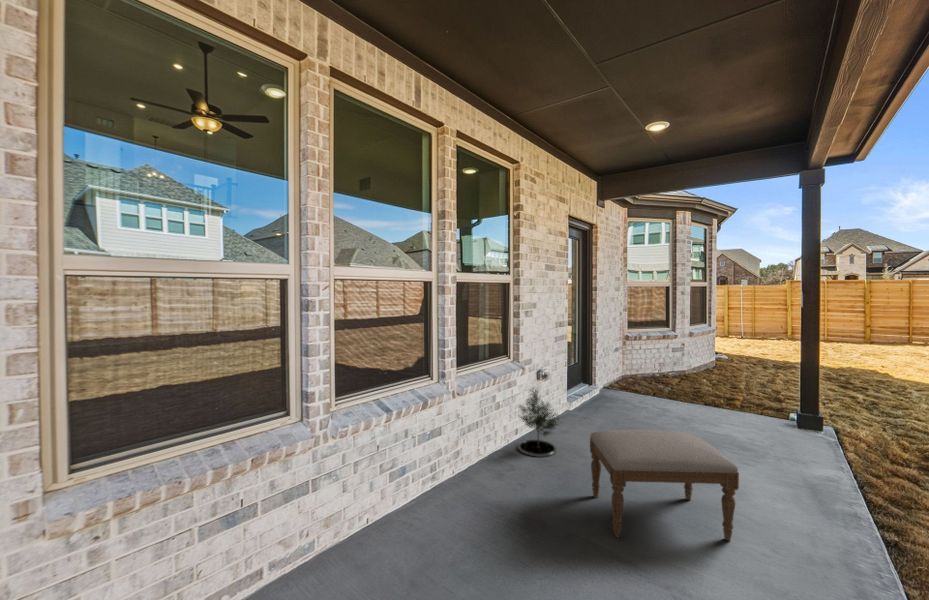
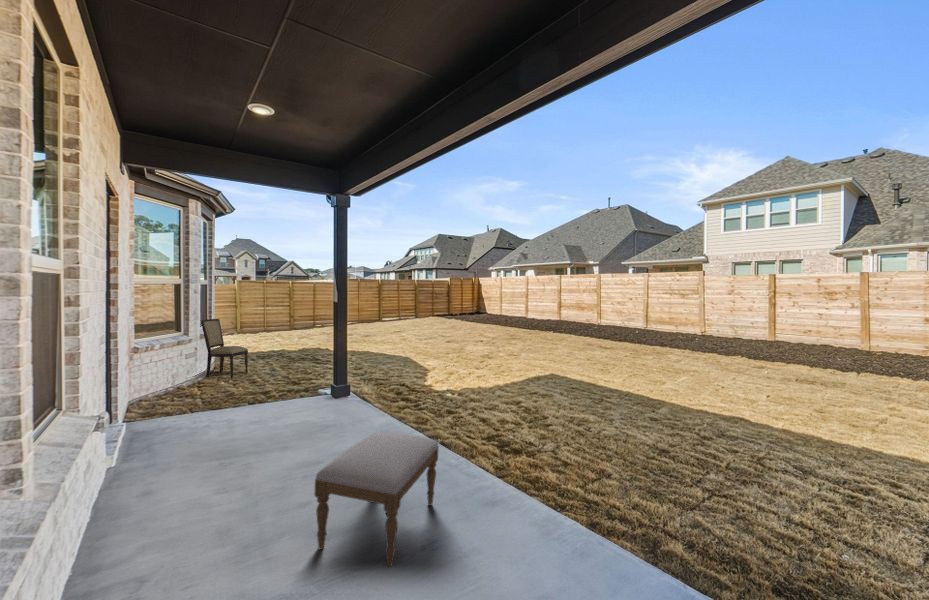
dining chair: none [688,319,734,377] -> present [201,319,248,378]
potted tree: present [518,388,559,457] -> none [119,441,218,572]

